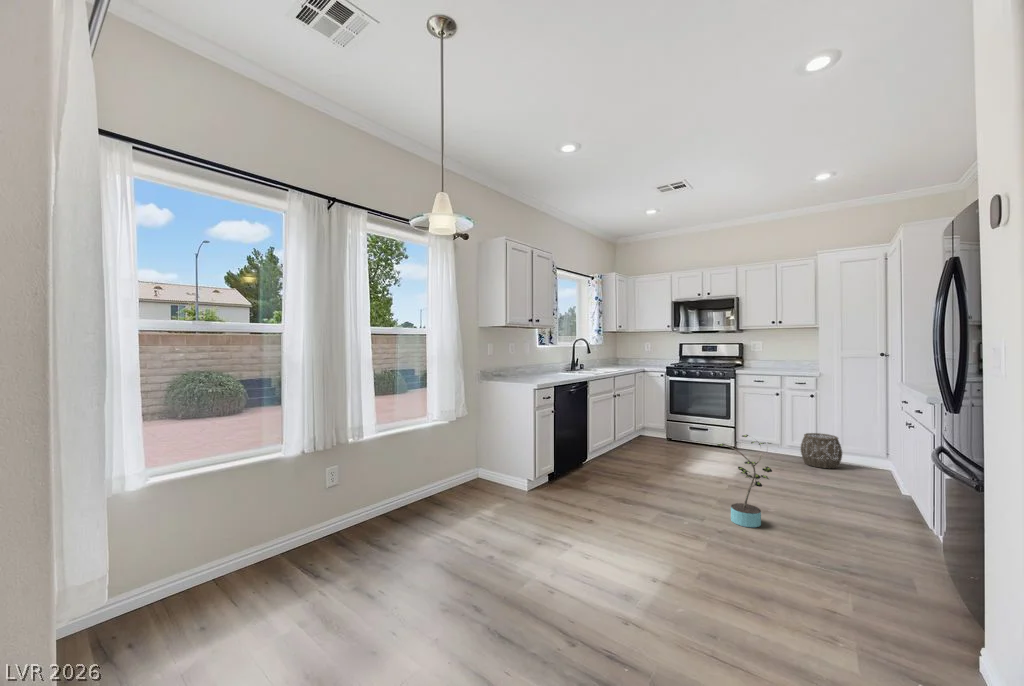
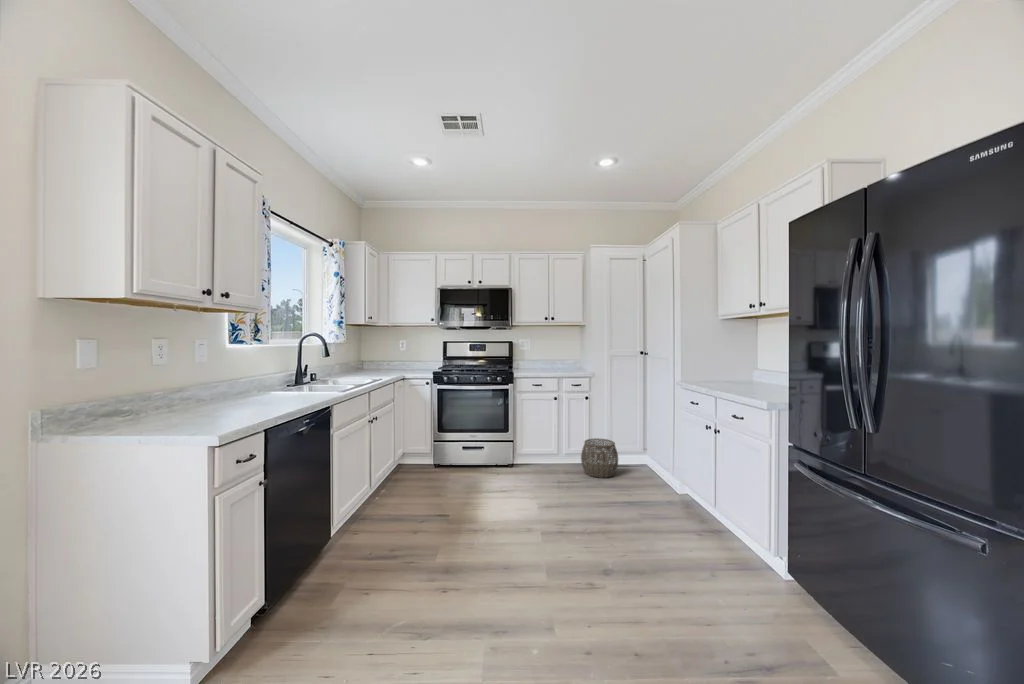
potted plant: present [717,435,772,527] -> none [570,481,654,635]

